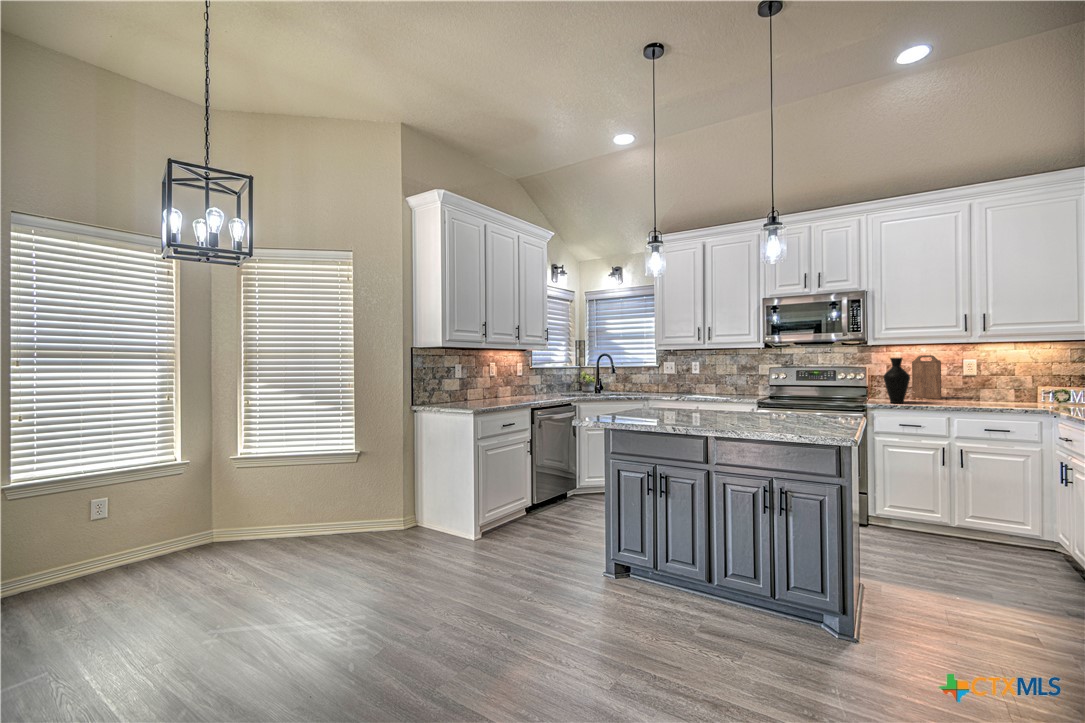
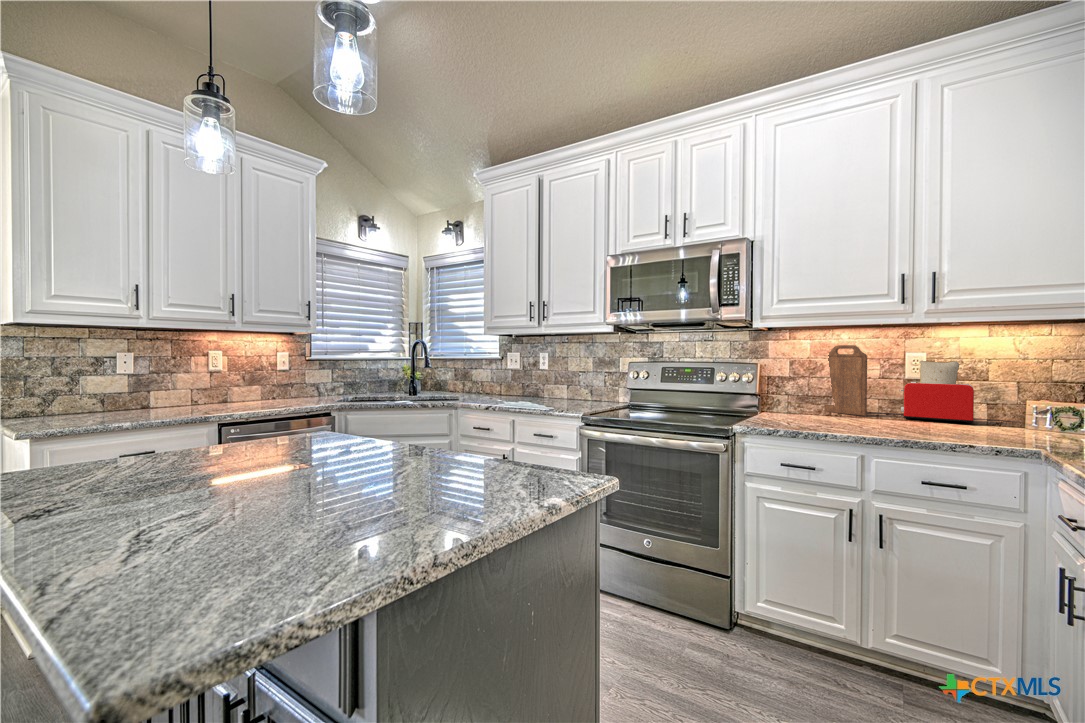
vase: present [884,358,910,403] -> none [768,348,809,424]
toaster: none [961,364,1008,401] -> present [901,361,974,423]

